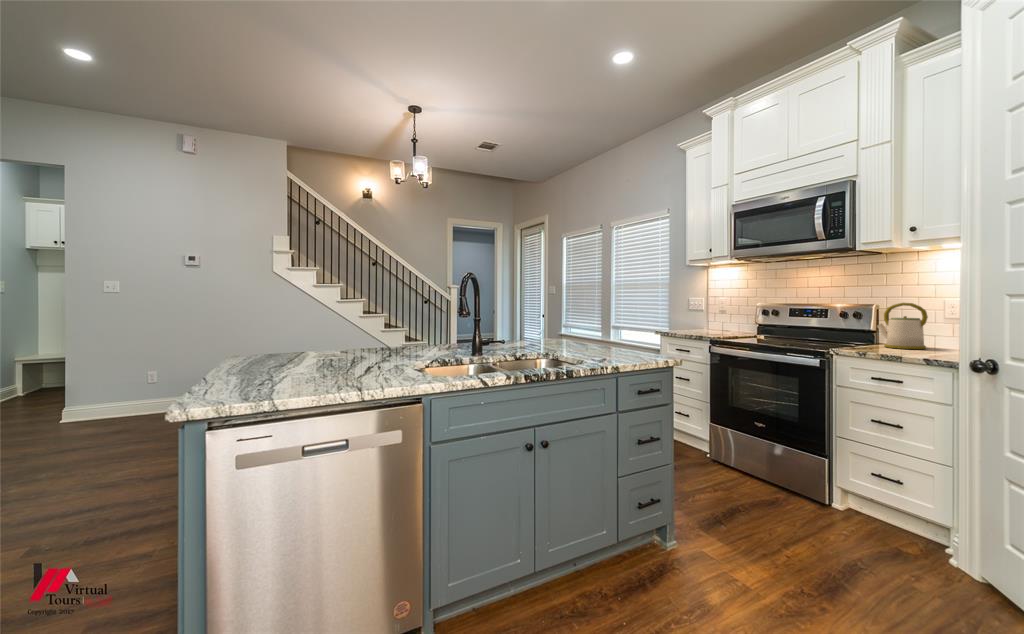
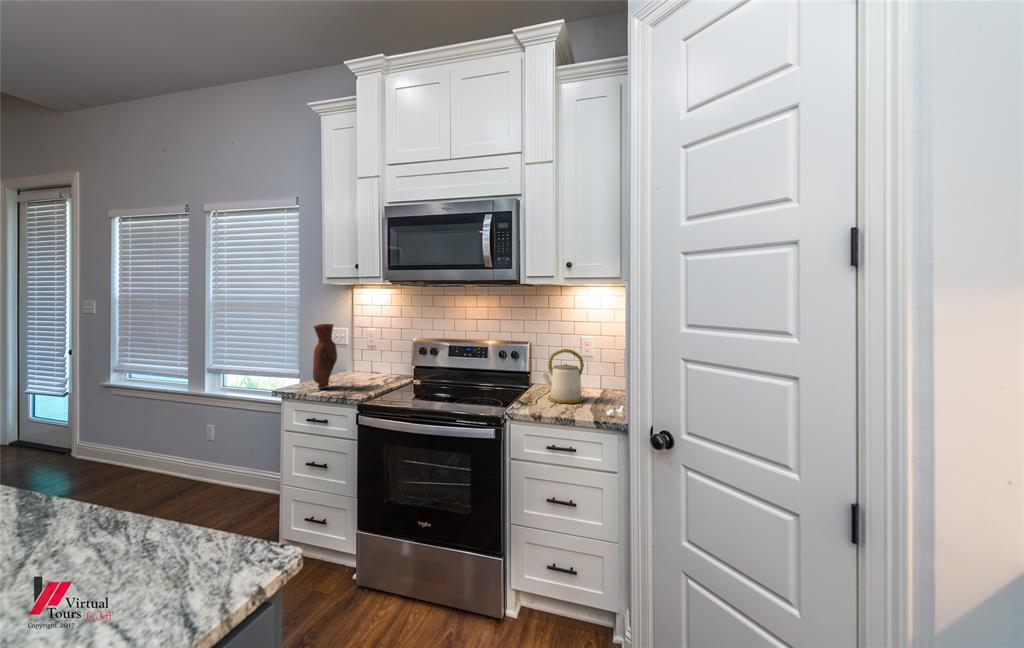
vase: none [681,290,697,333] -> present [313,324,337,389]

